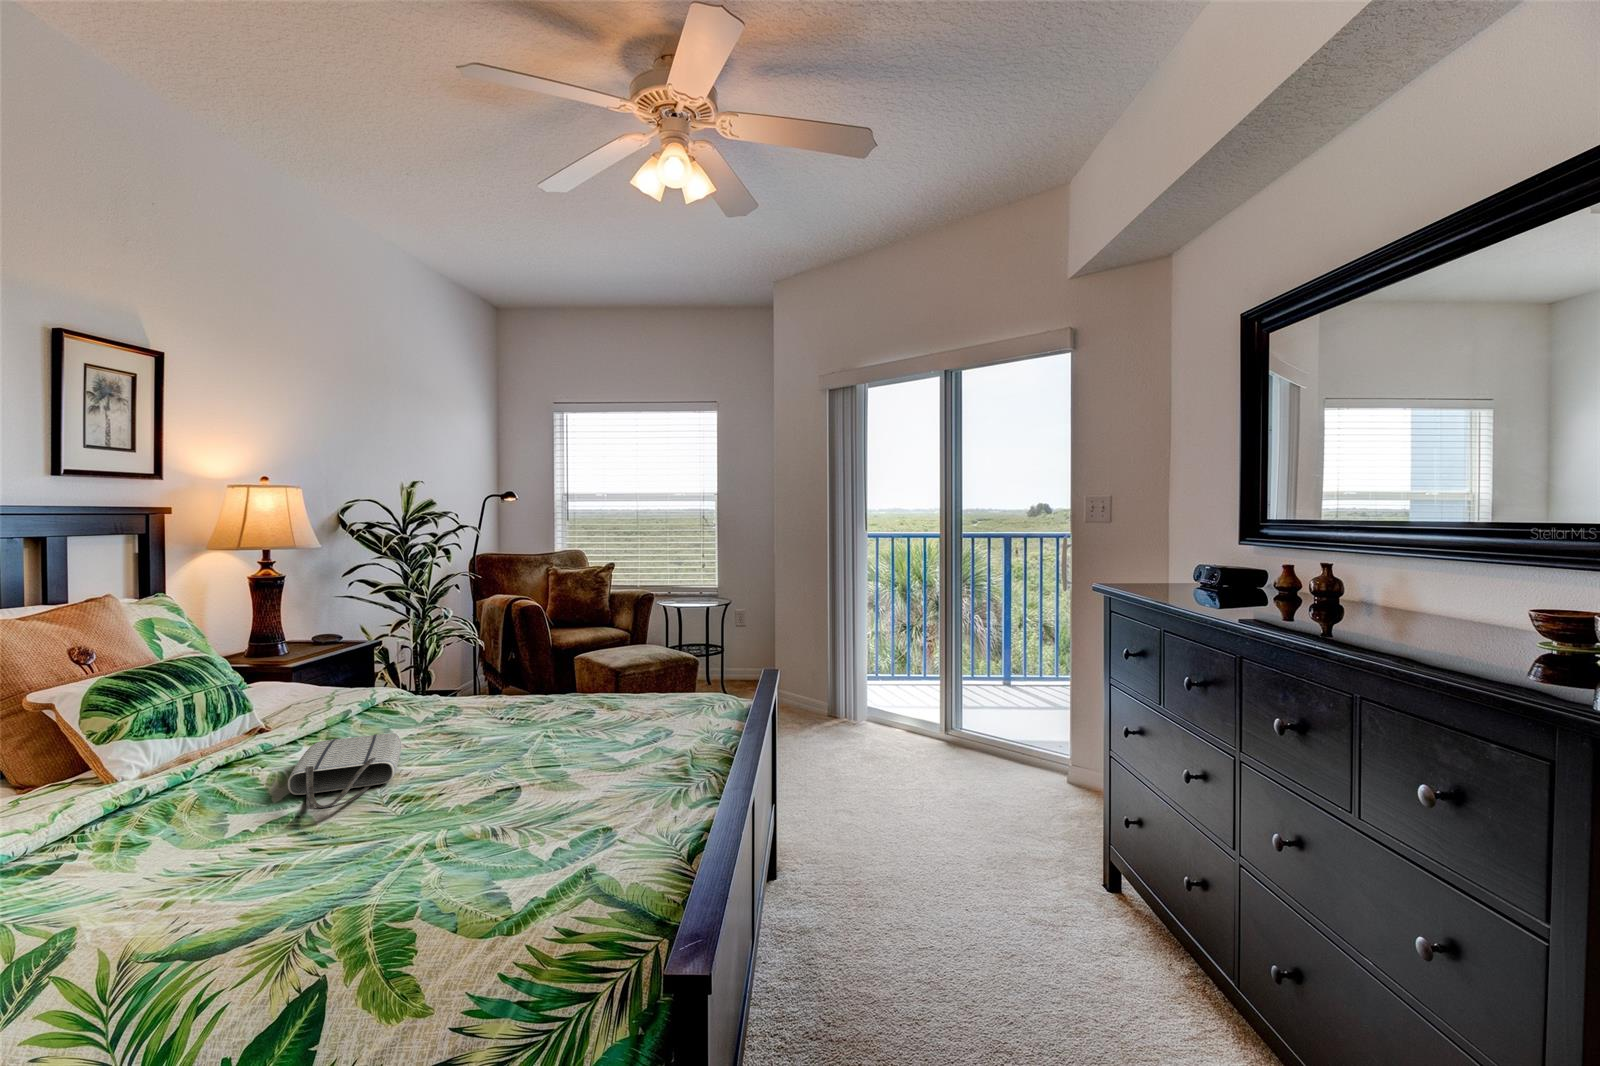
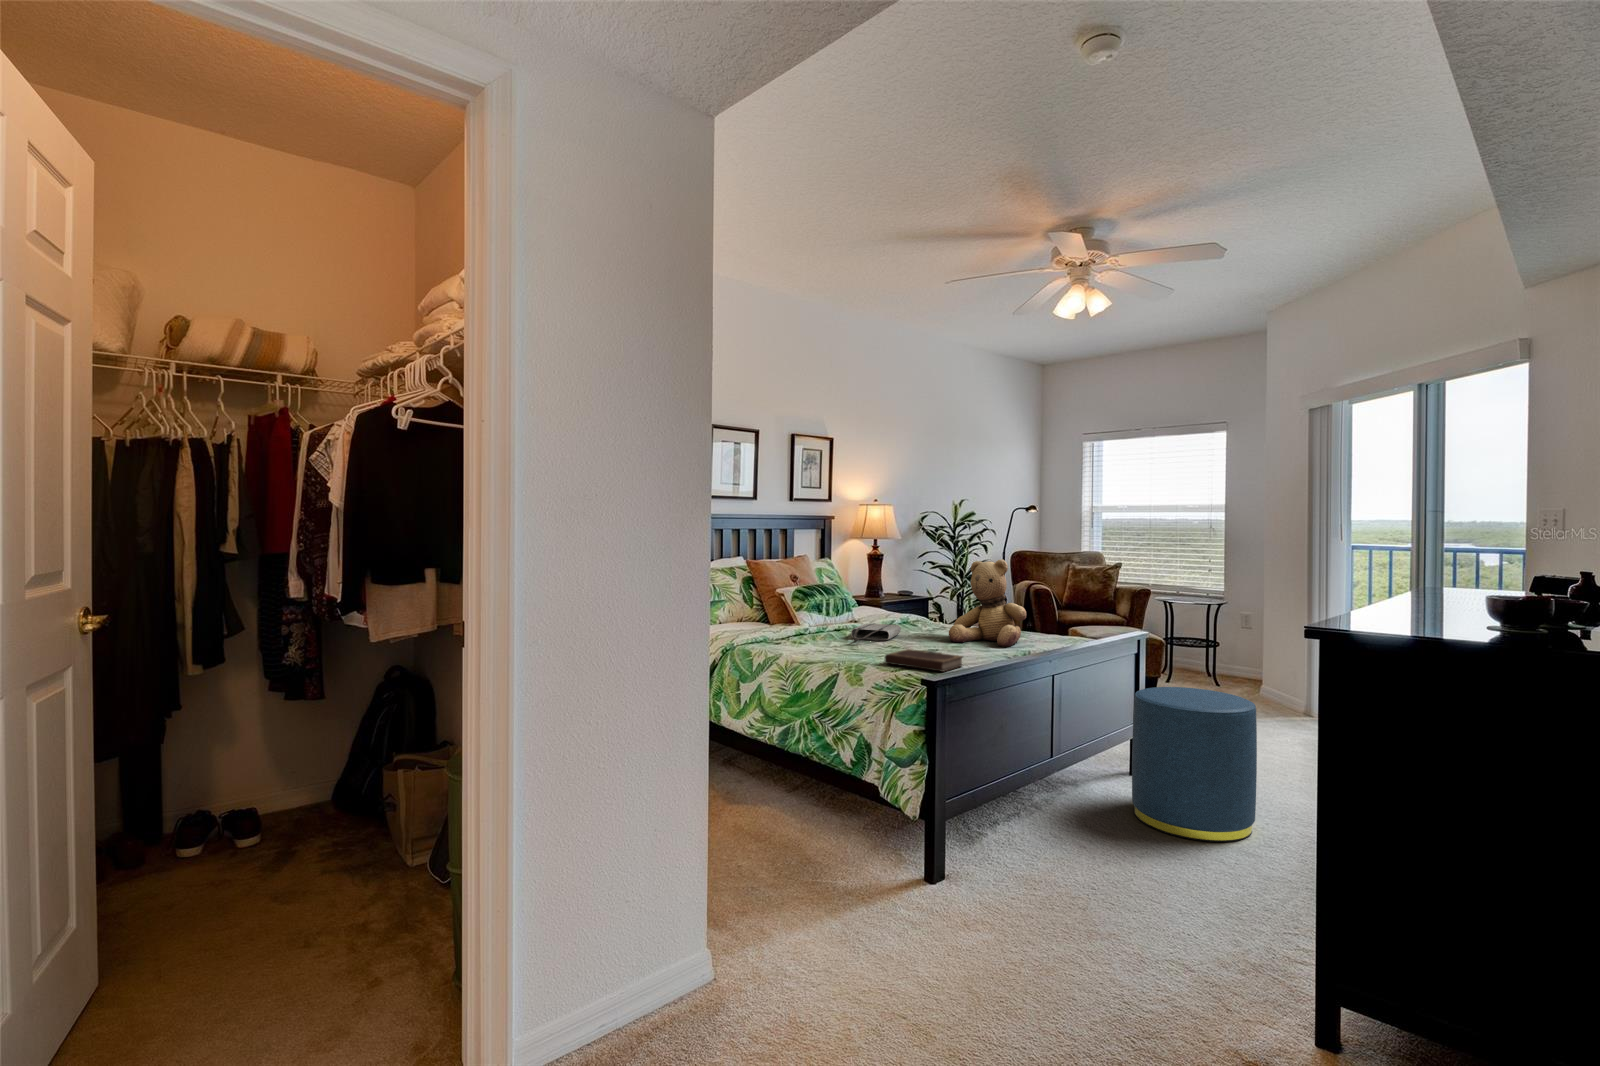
teddy bear: none [514,584,659,753] -> present [949,559,1026,647]
ottoman: none [829,746,989,992] -> present [1132,687,1257,842]
notebook: none [462,819,646,896] -> present [885,649,963,672]

